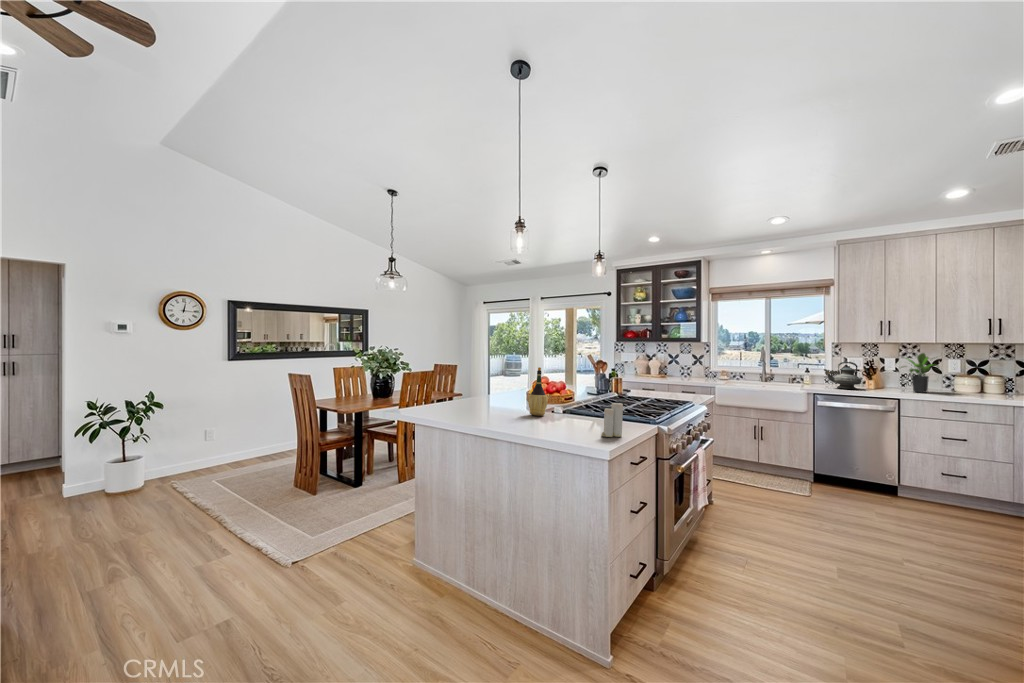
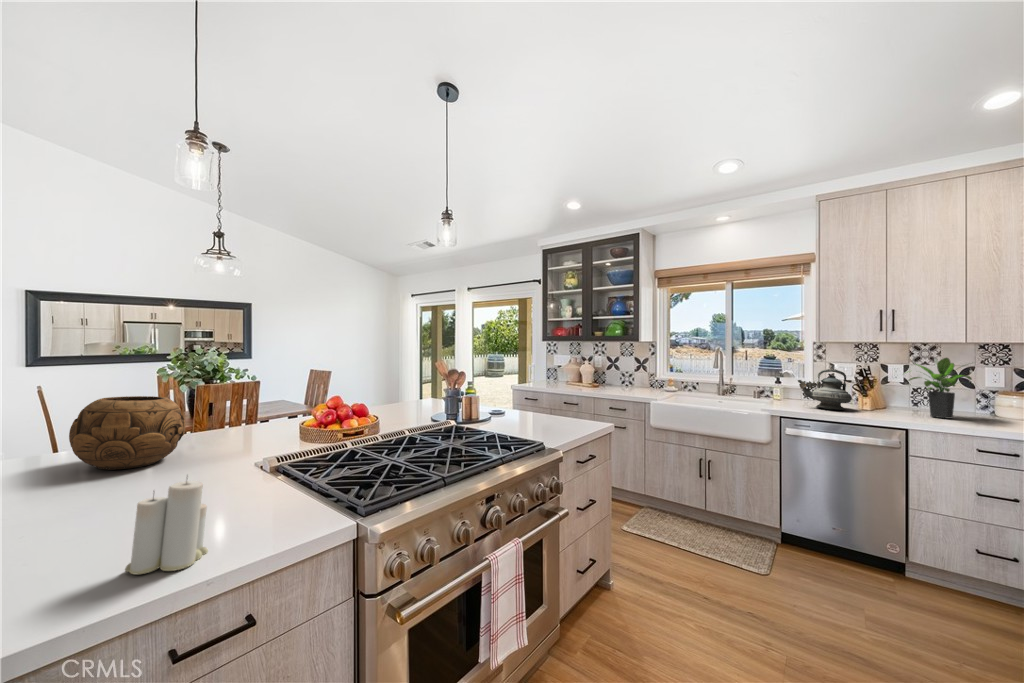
wine bottle: present [528,367,548,416] -> none [195,384,238,474]
decorative bowl: none [458,375,504,414] -> present [69,396,186,470]

